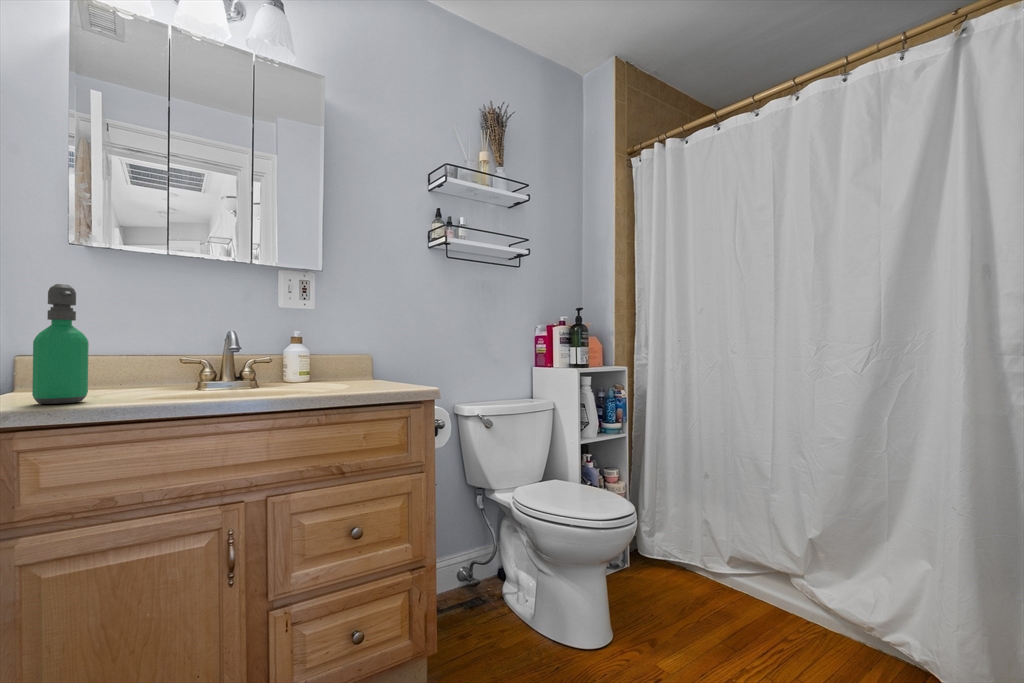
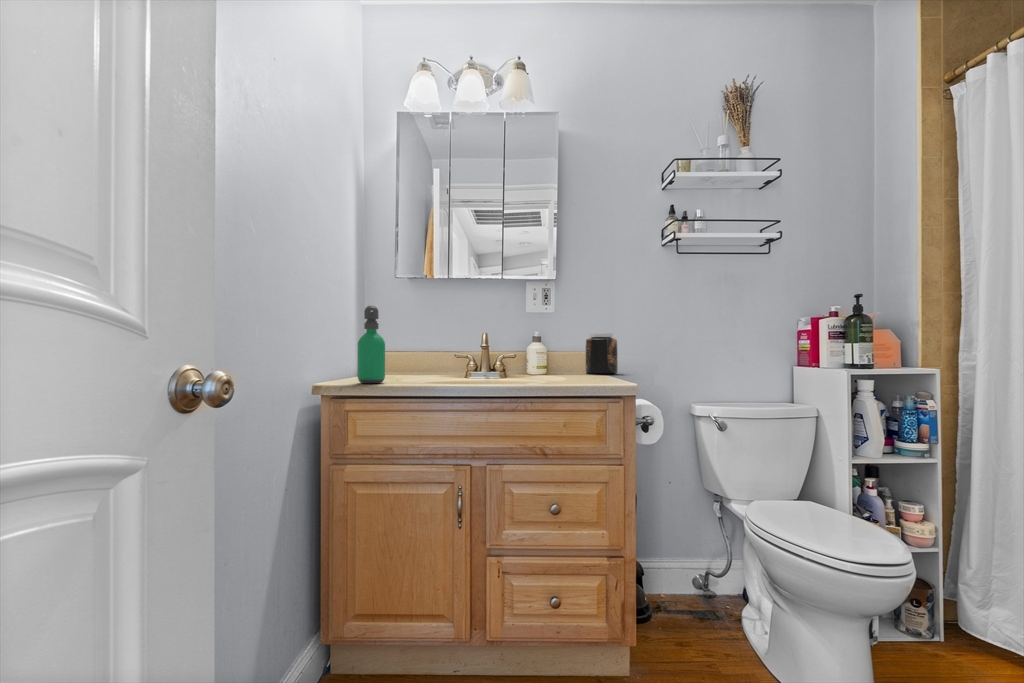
jar: none [351,335,385,378] -> present [586,333,618,374]

